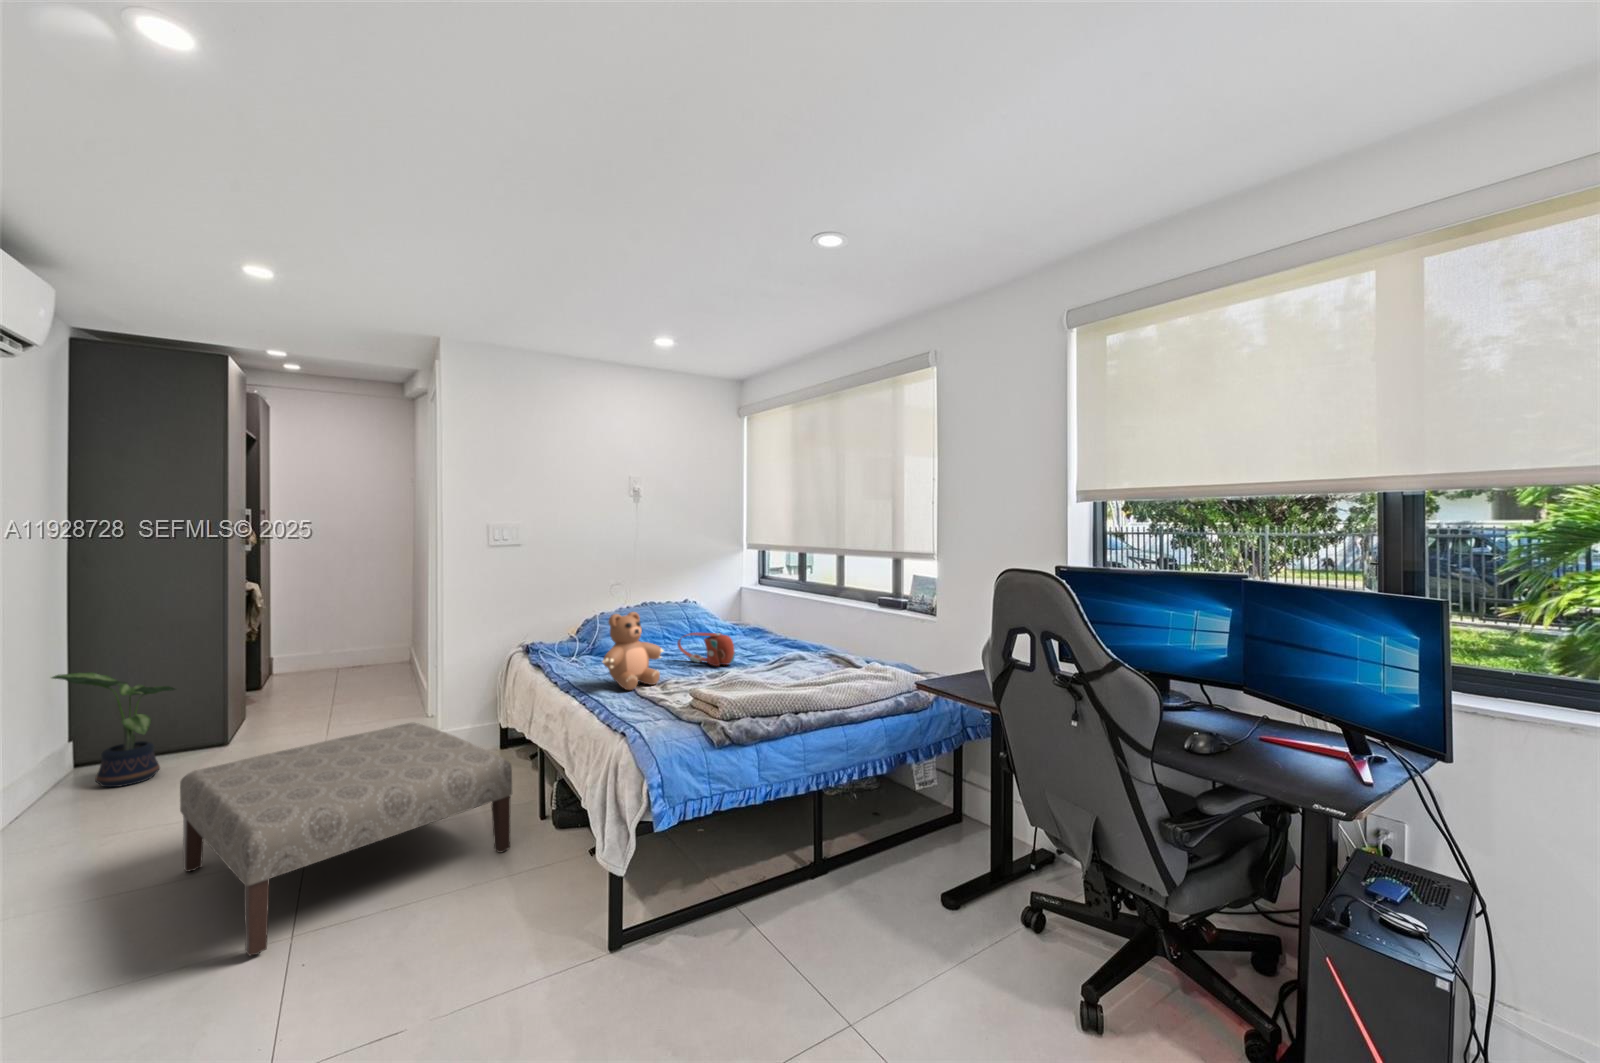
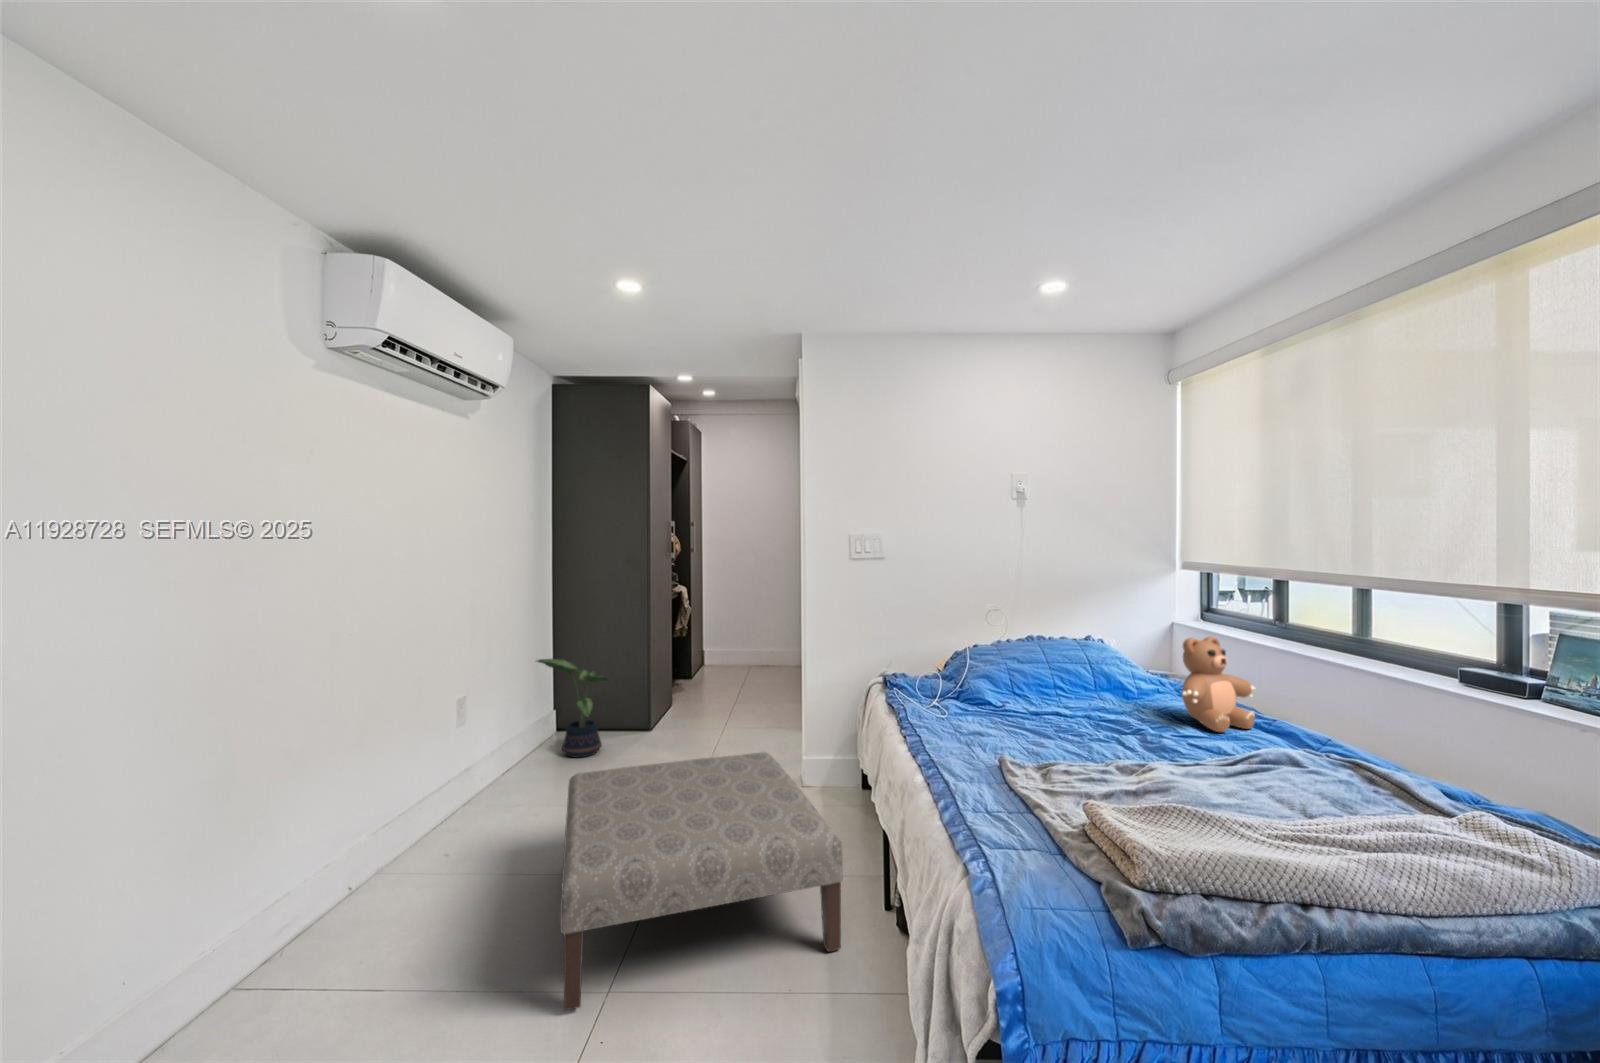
teddy bear: present [603,612,663,690] -> present [1182,636,1255,732]
handbag: present [678,633,735,666] -> none [1071,692,1163,750]

